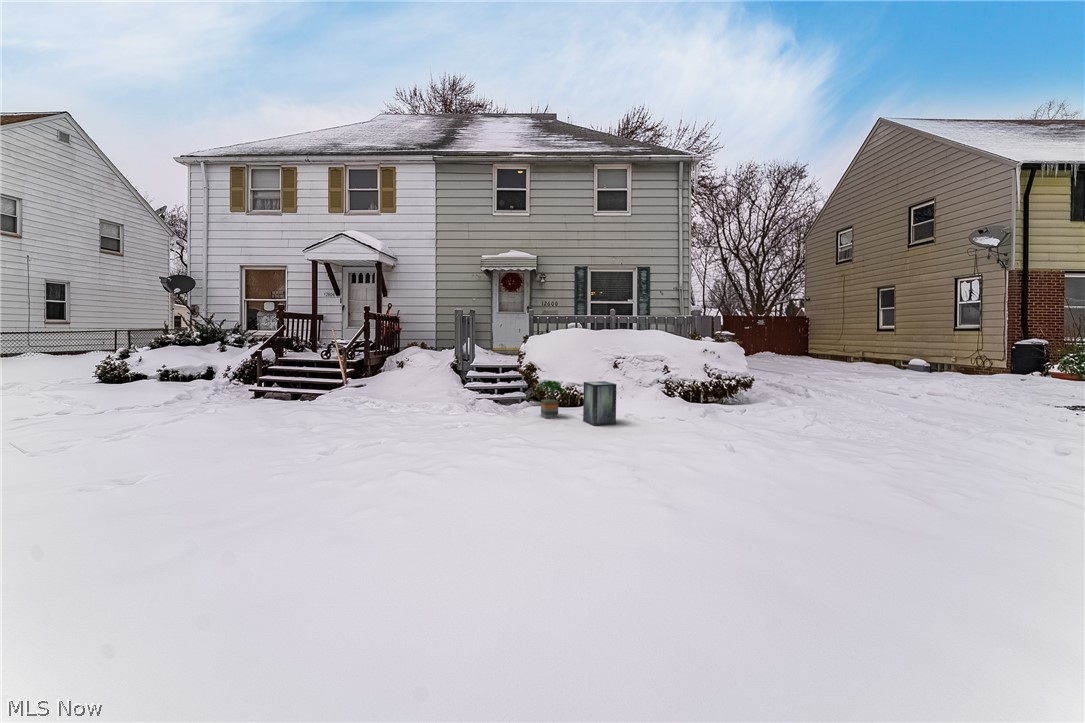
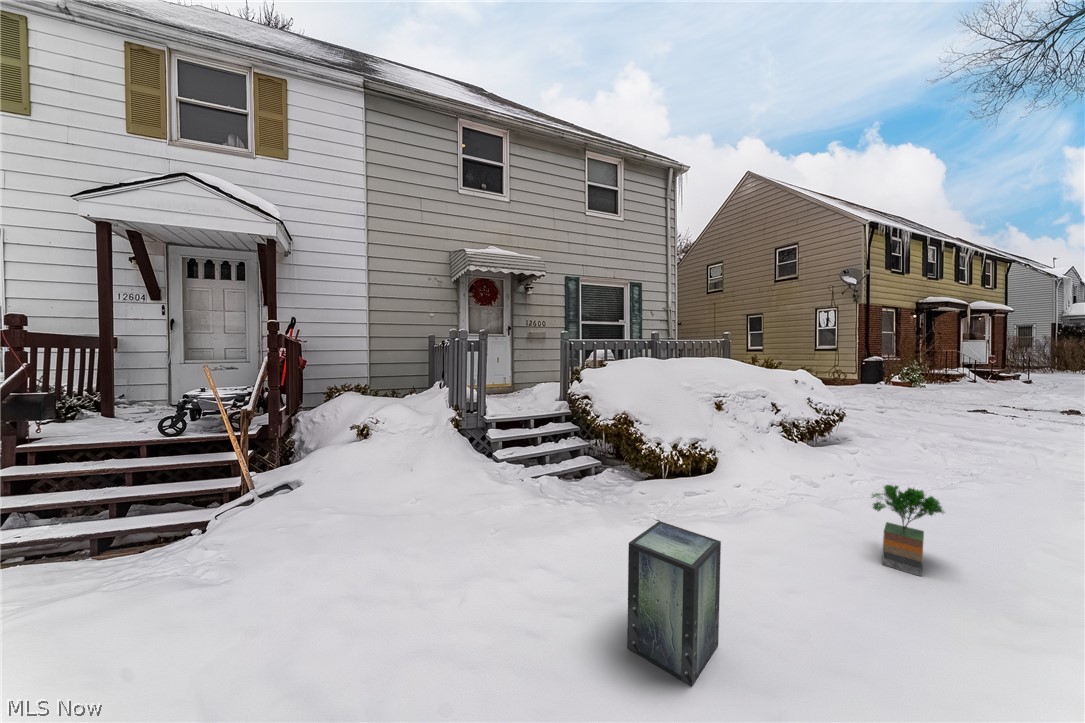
storage box: present [583,381,616,426] -> present [627,521,721,686]

